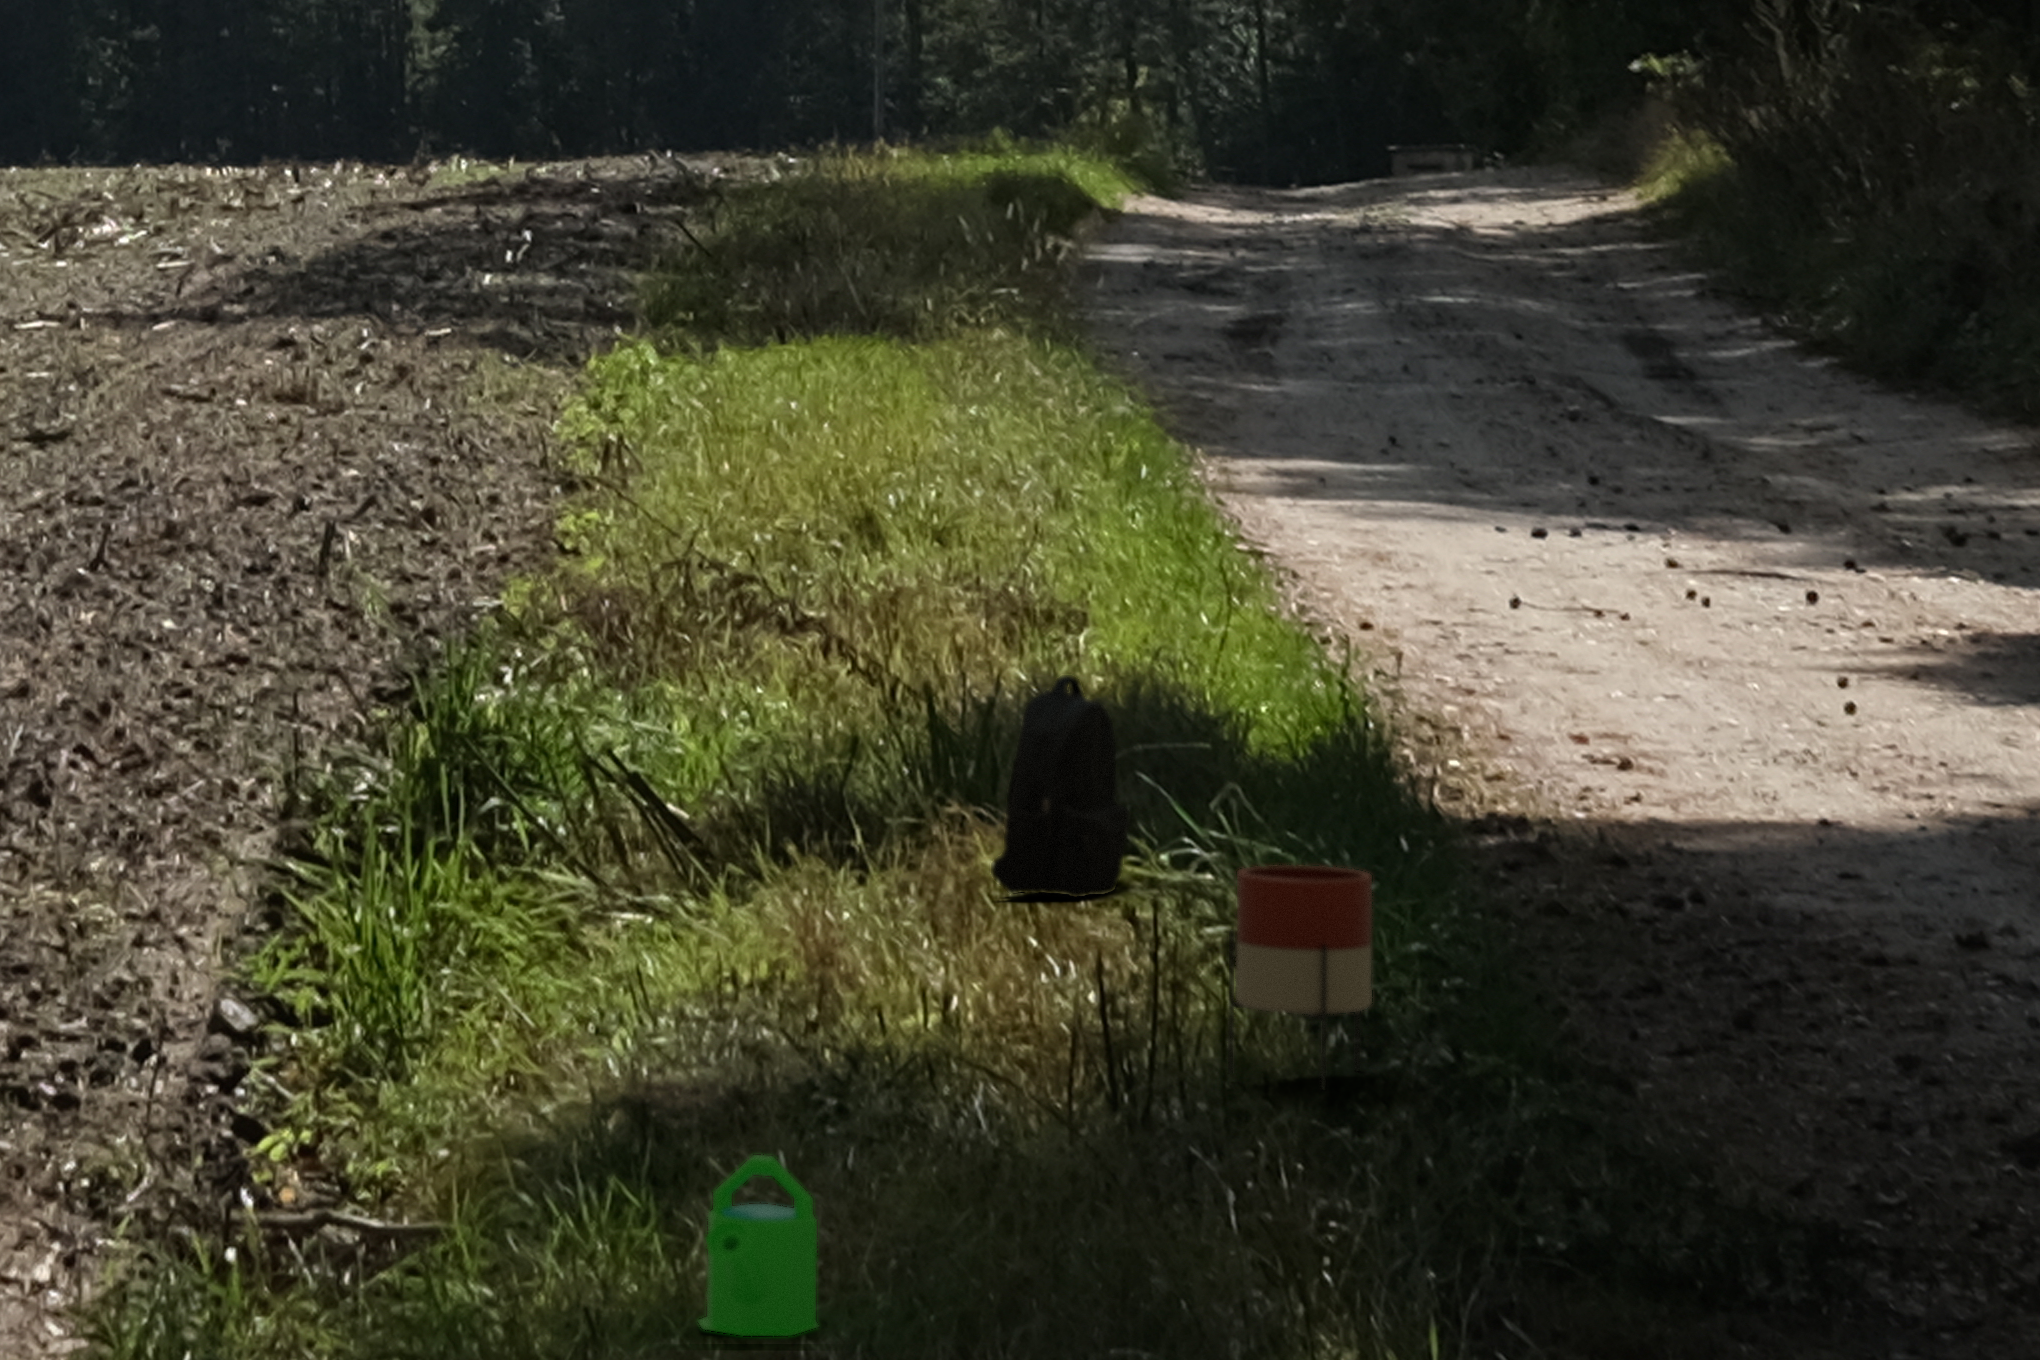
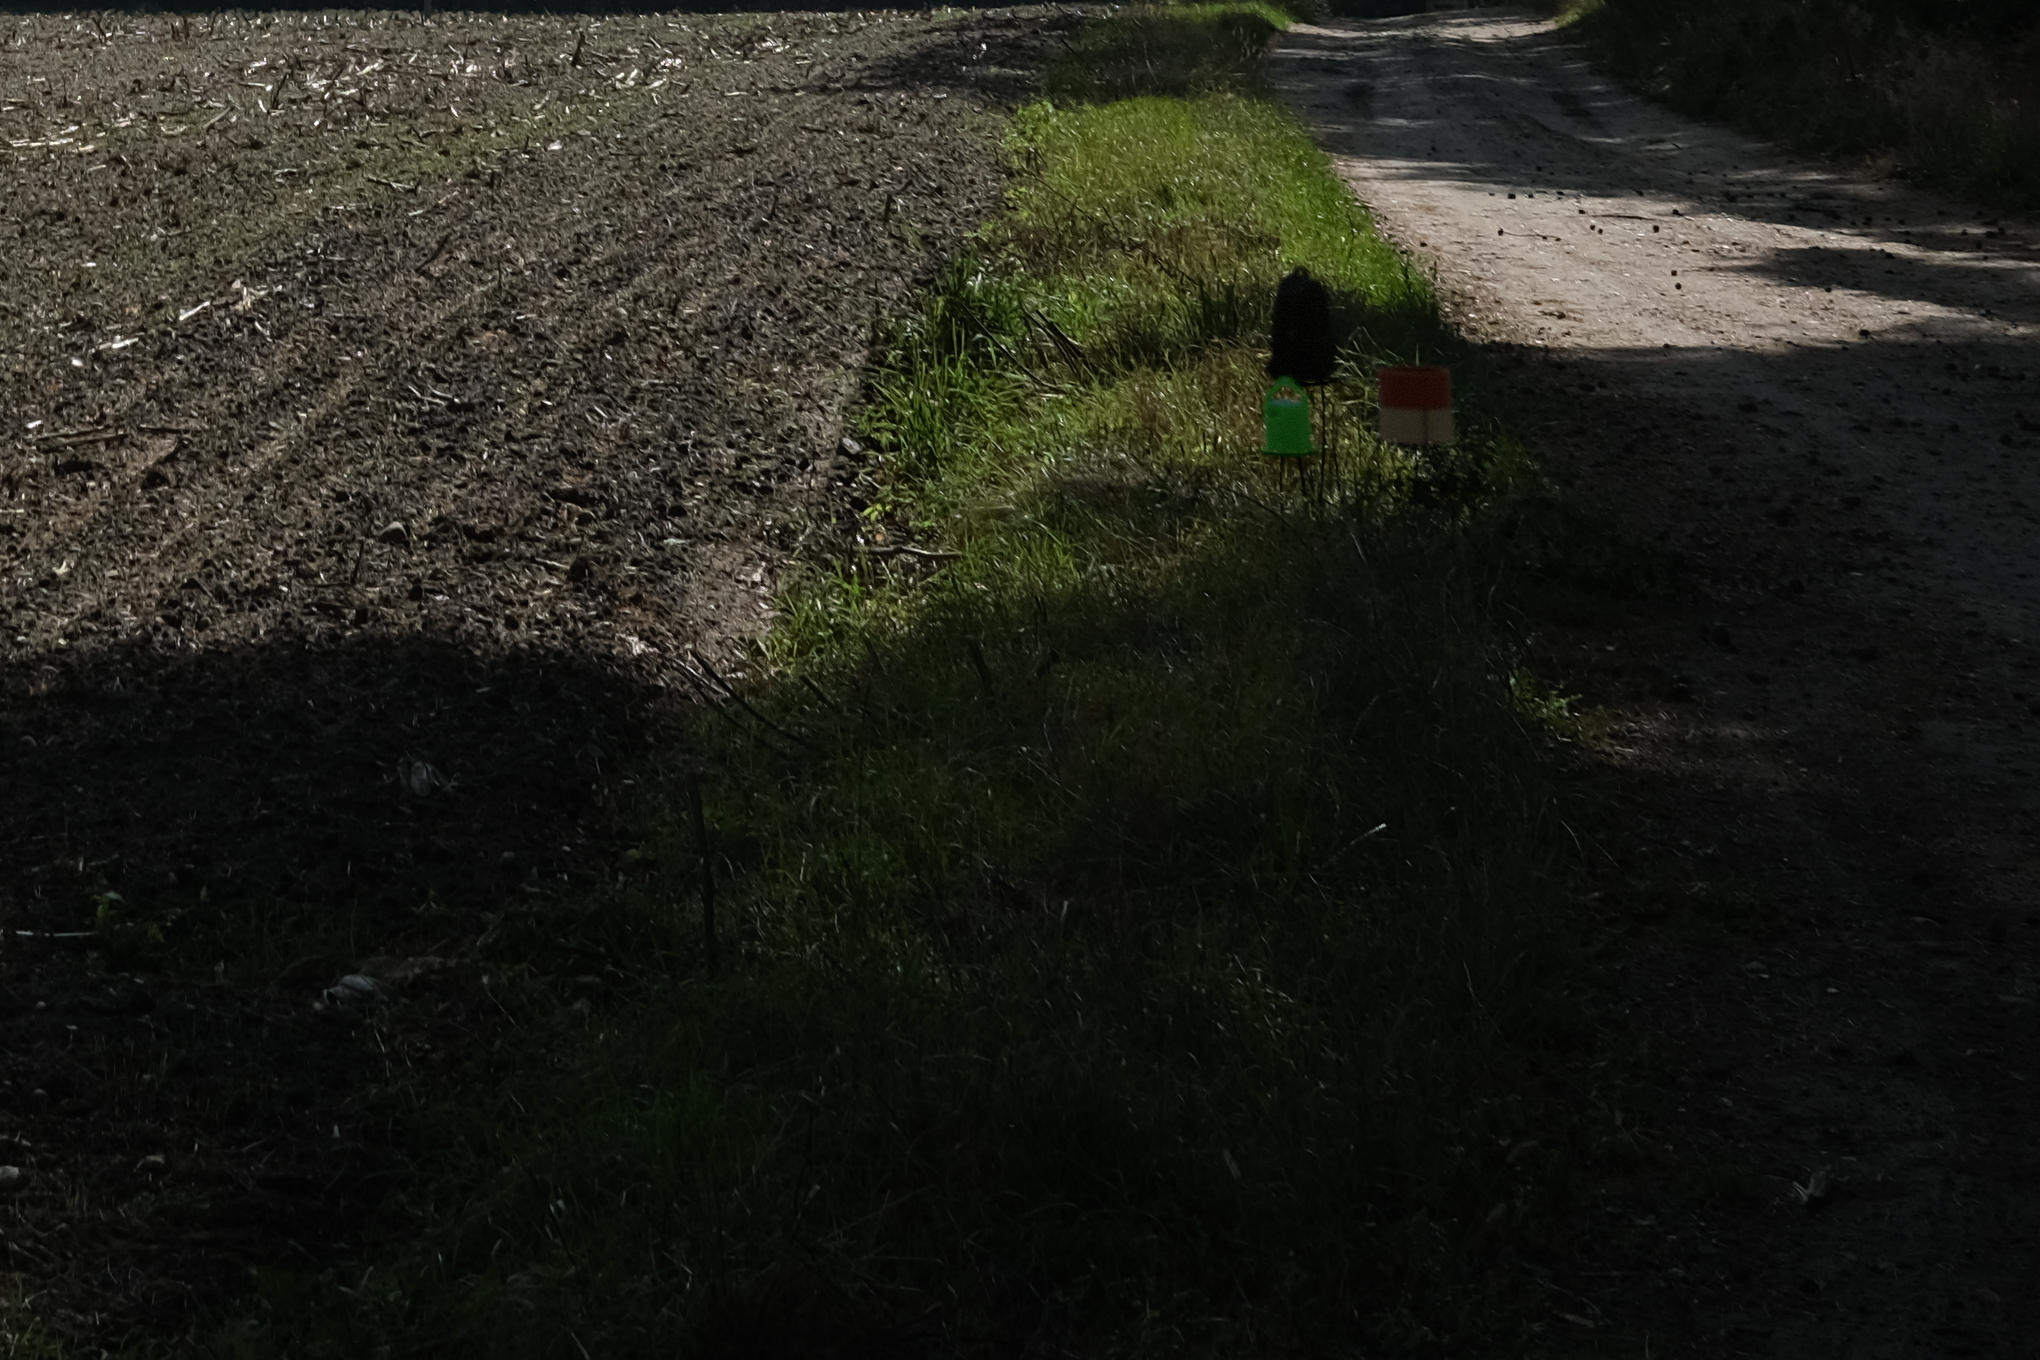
watering can: present [699,1155,817,1336] -> present [1263,378,1313,454]

